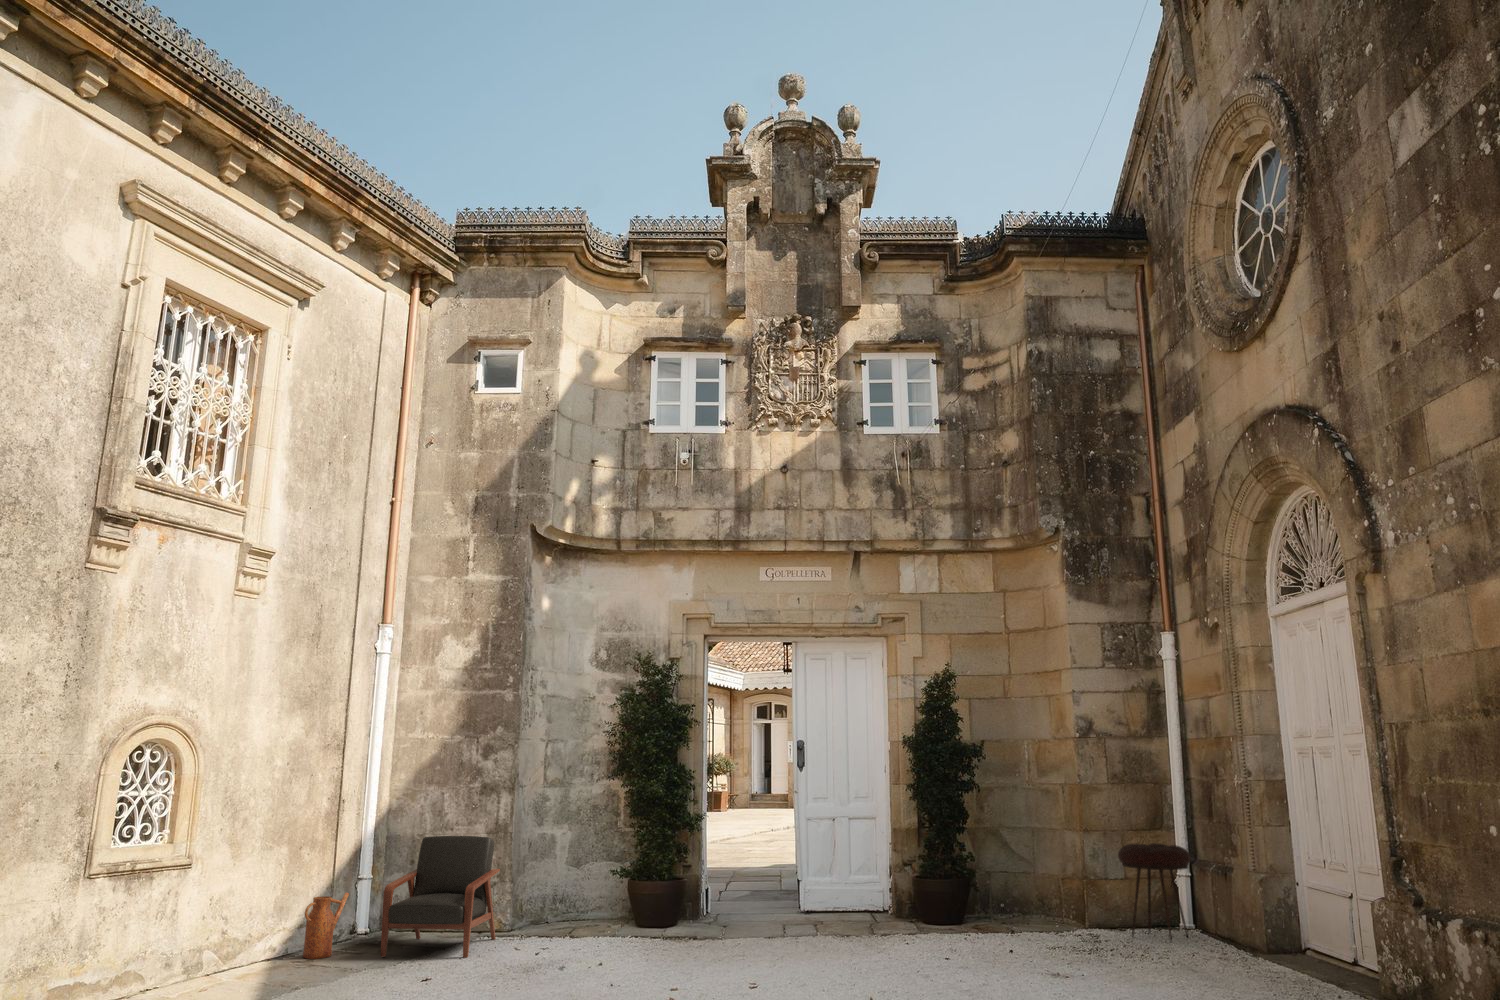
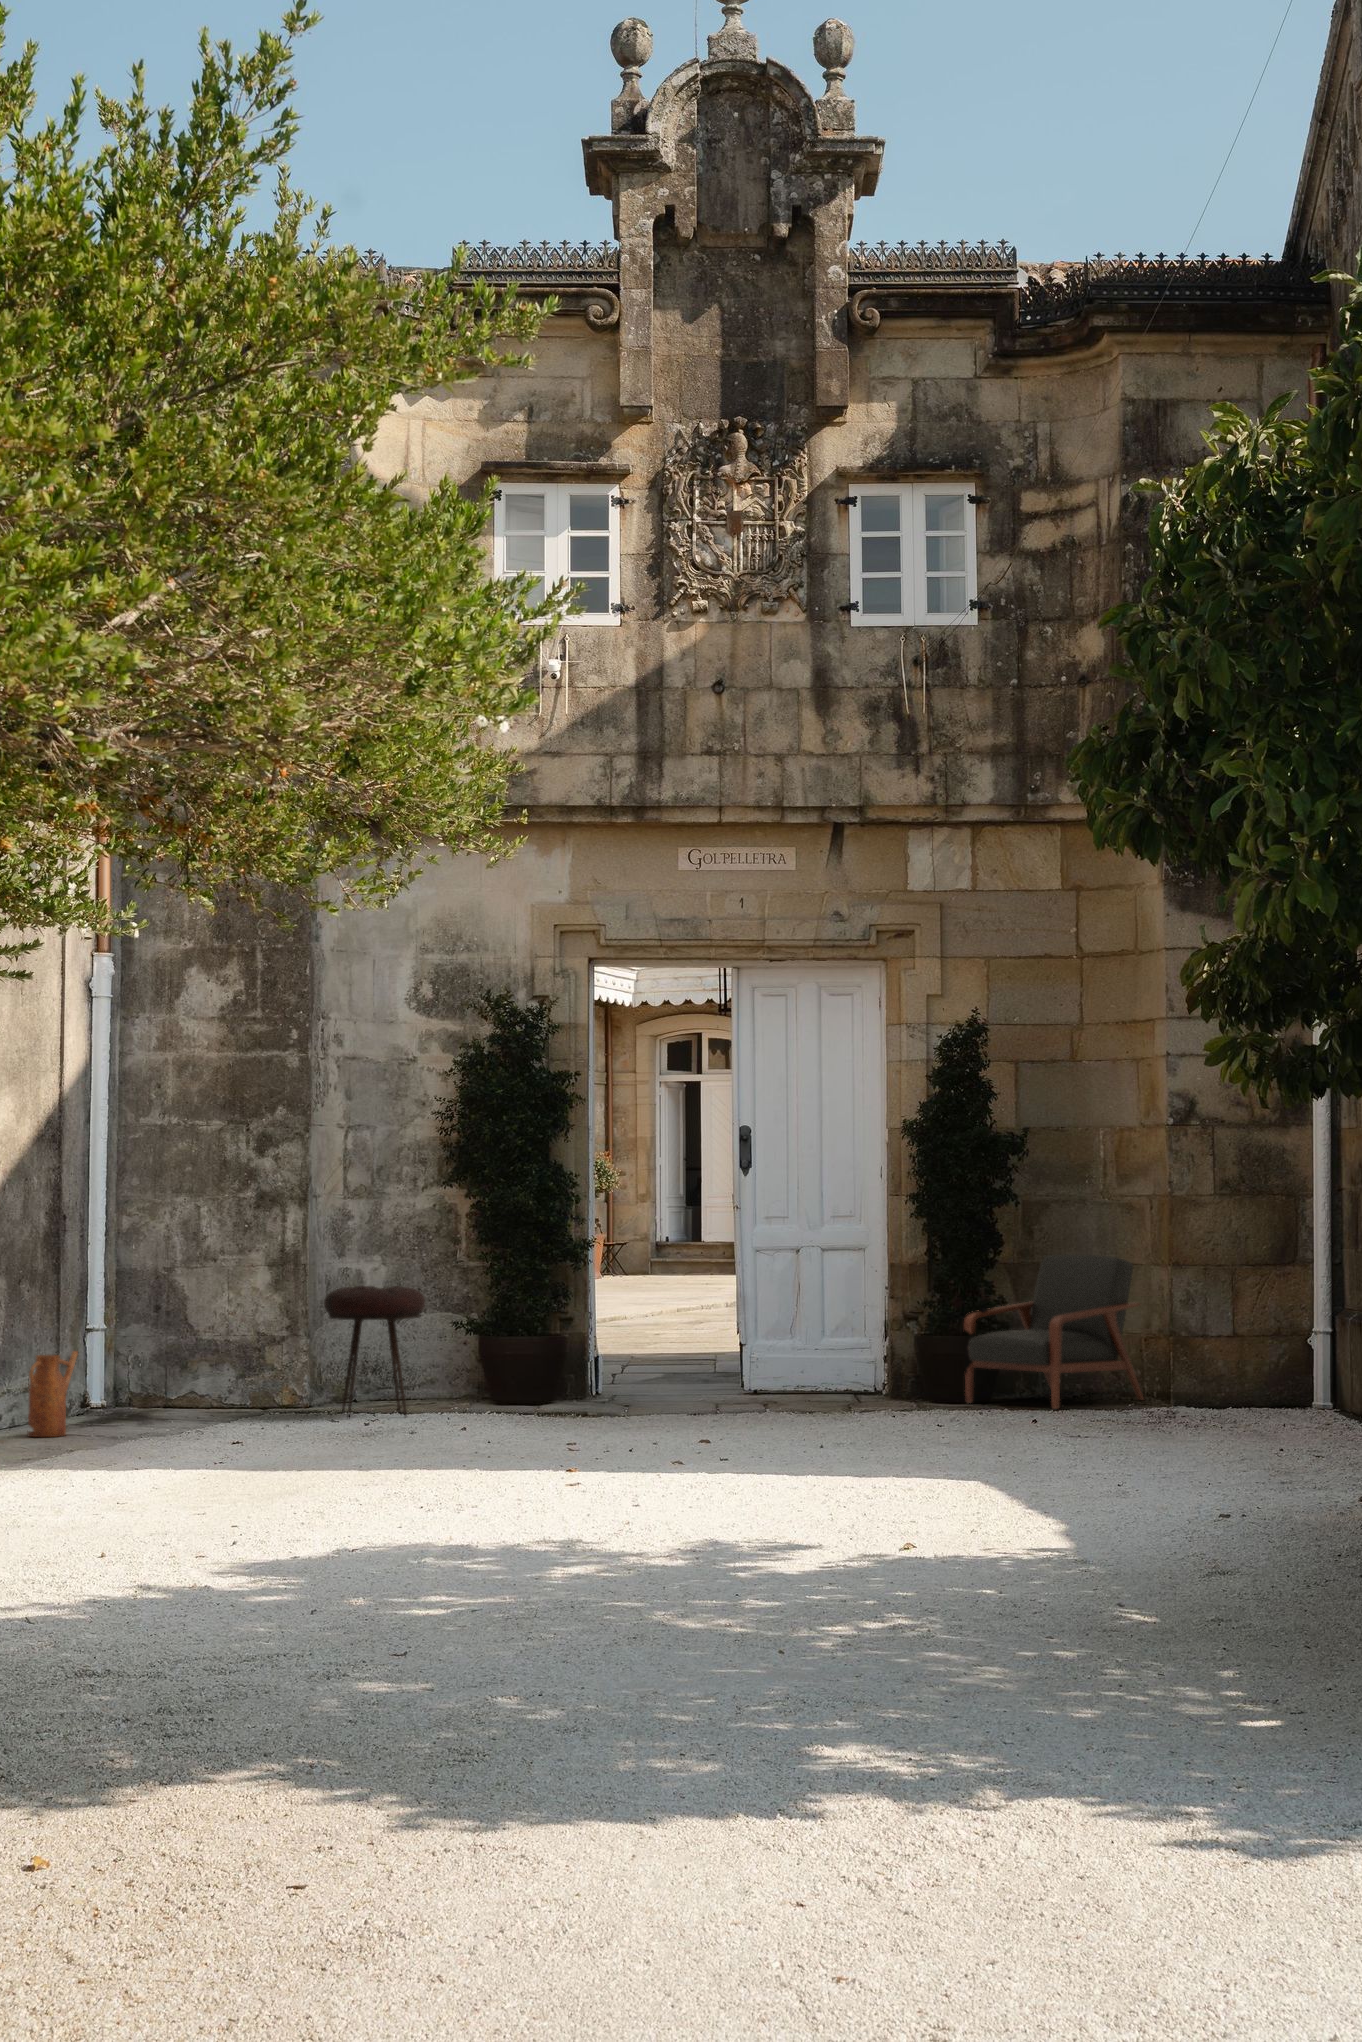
chair: present [381,836,500,958] -> present [964,1254,1144,1409]
stool: present [1118,843,1191,942] -> present [324,1286,425,1418]

